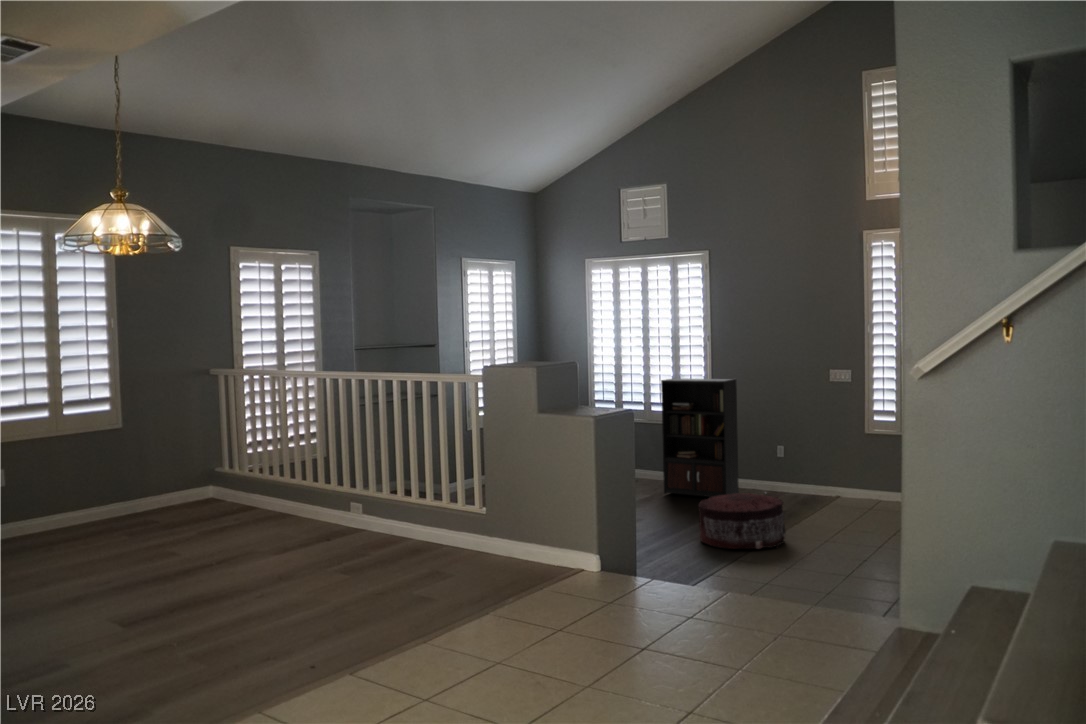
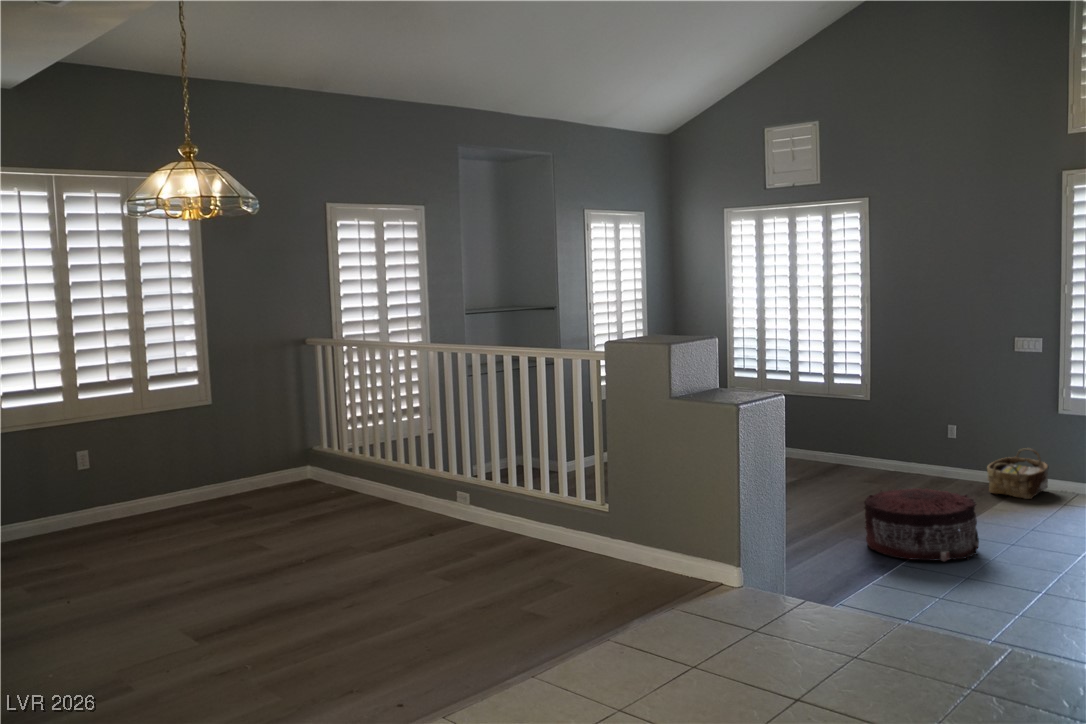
bookcase: present [661,378,766,497] -> none [813,345,941,489]
woven basket: none [801,463,848,504] -> present [987,448,1048,499]

